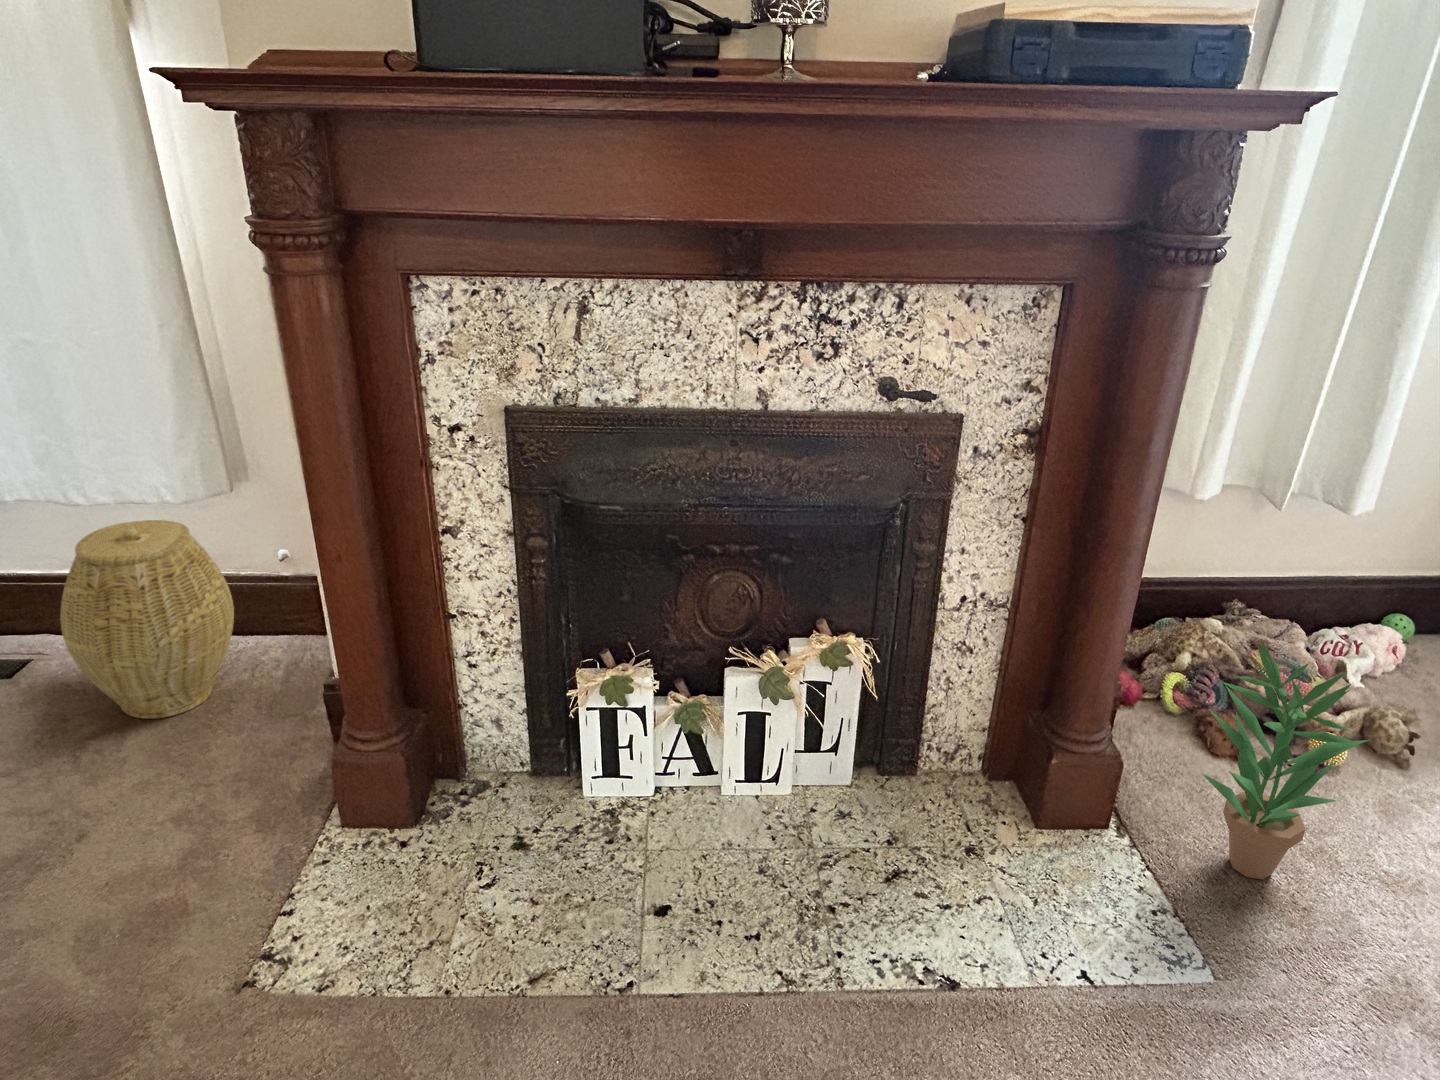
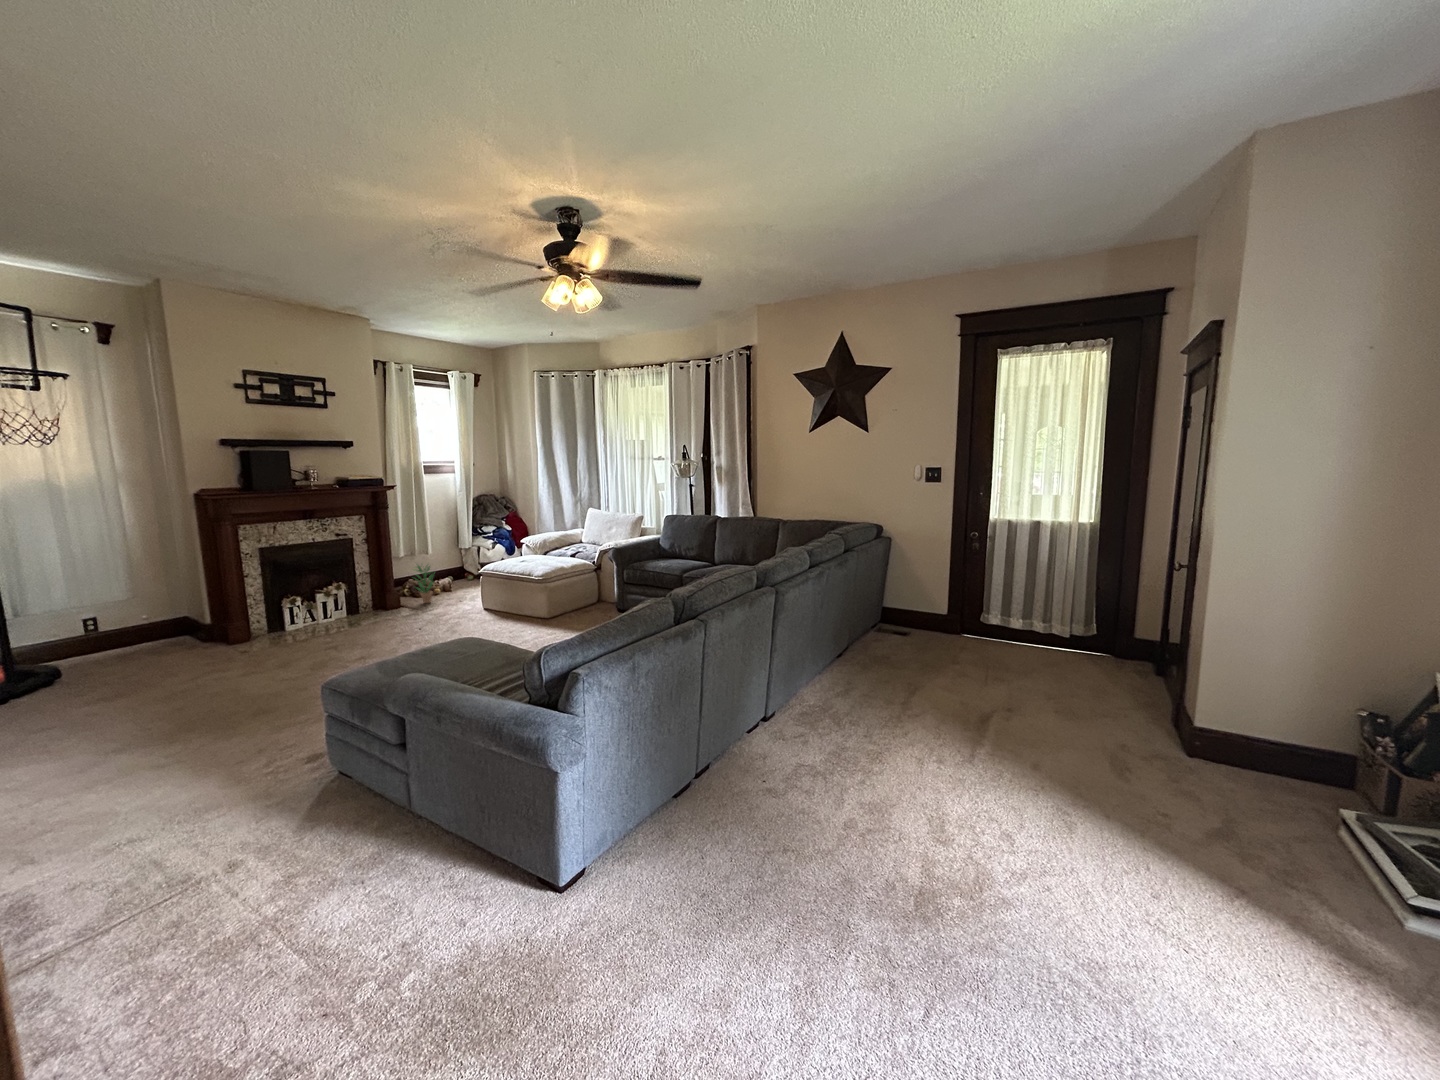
woven basket: present [60,520,234,719] -> none [107,603,162,655]

